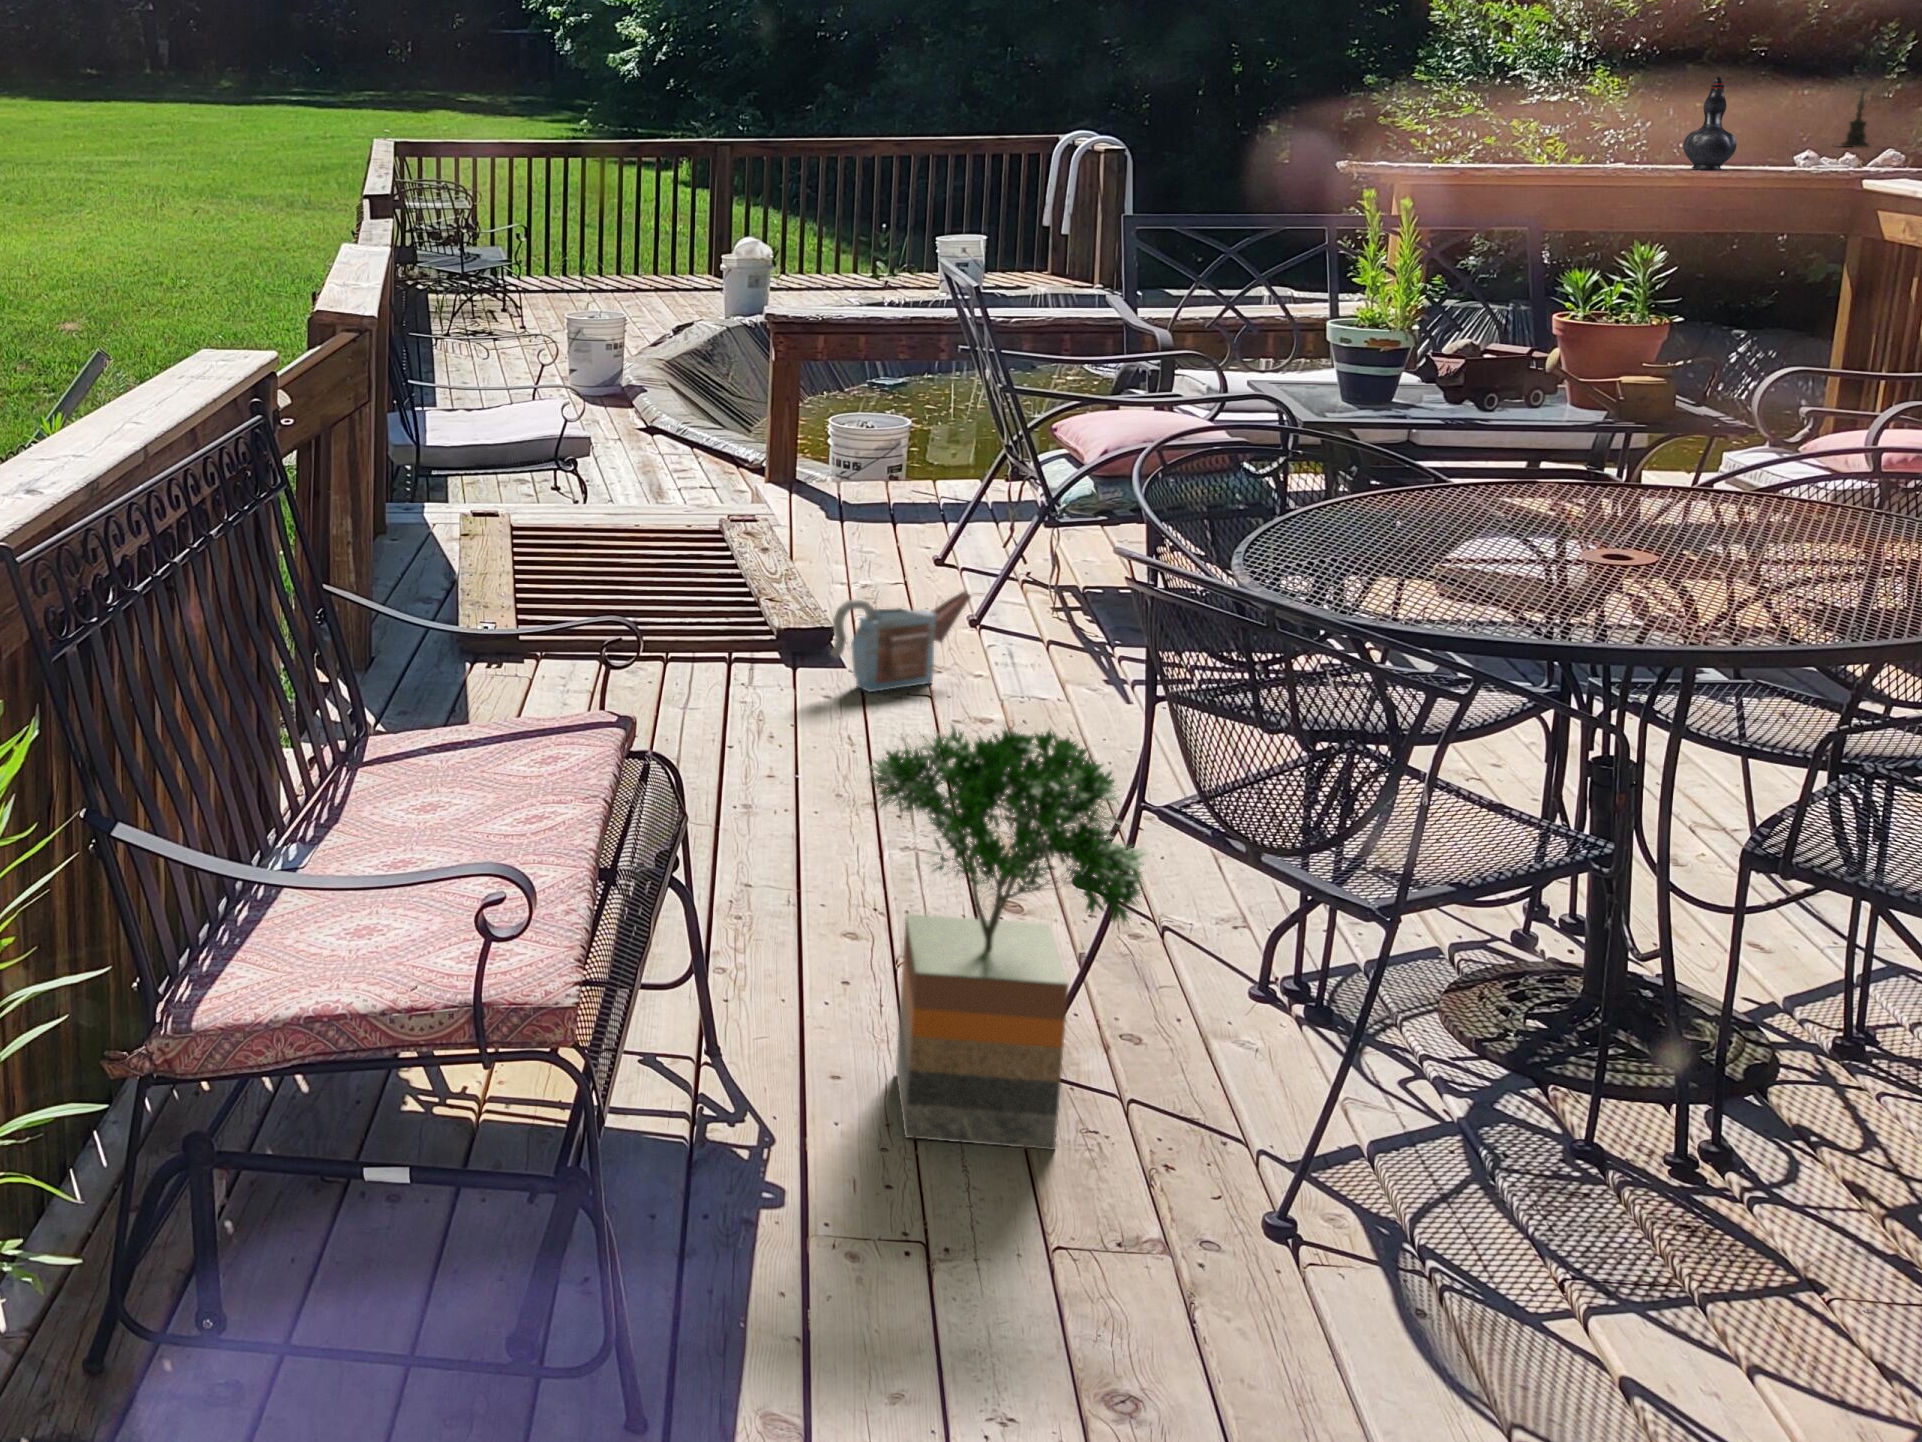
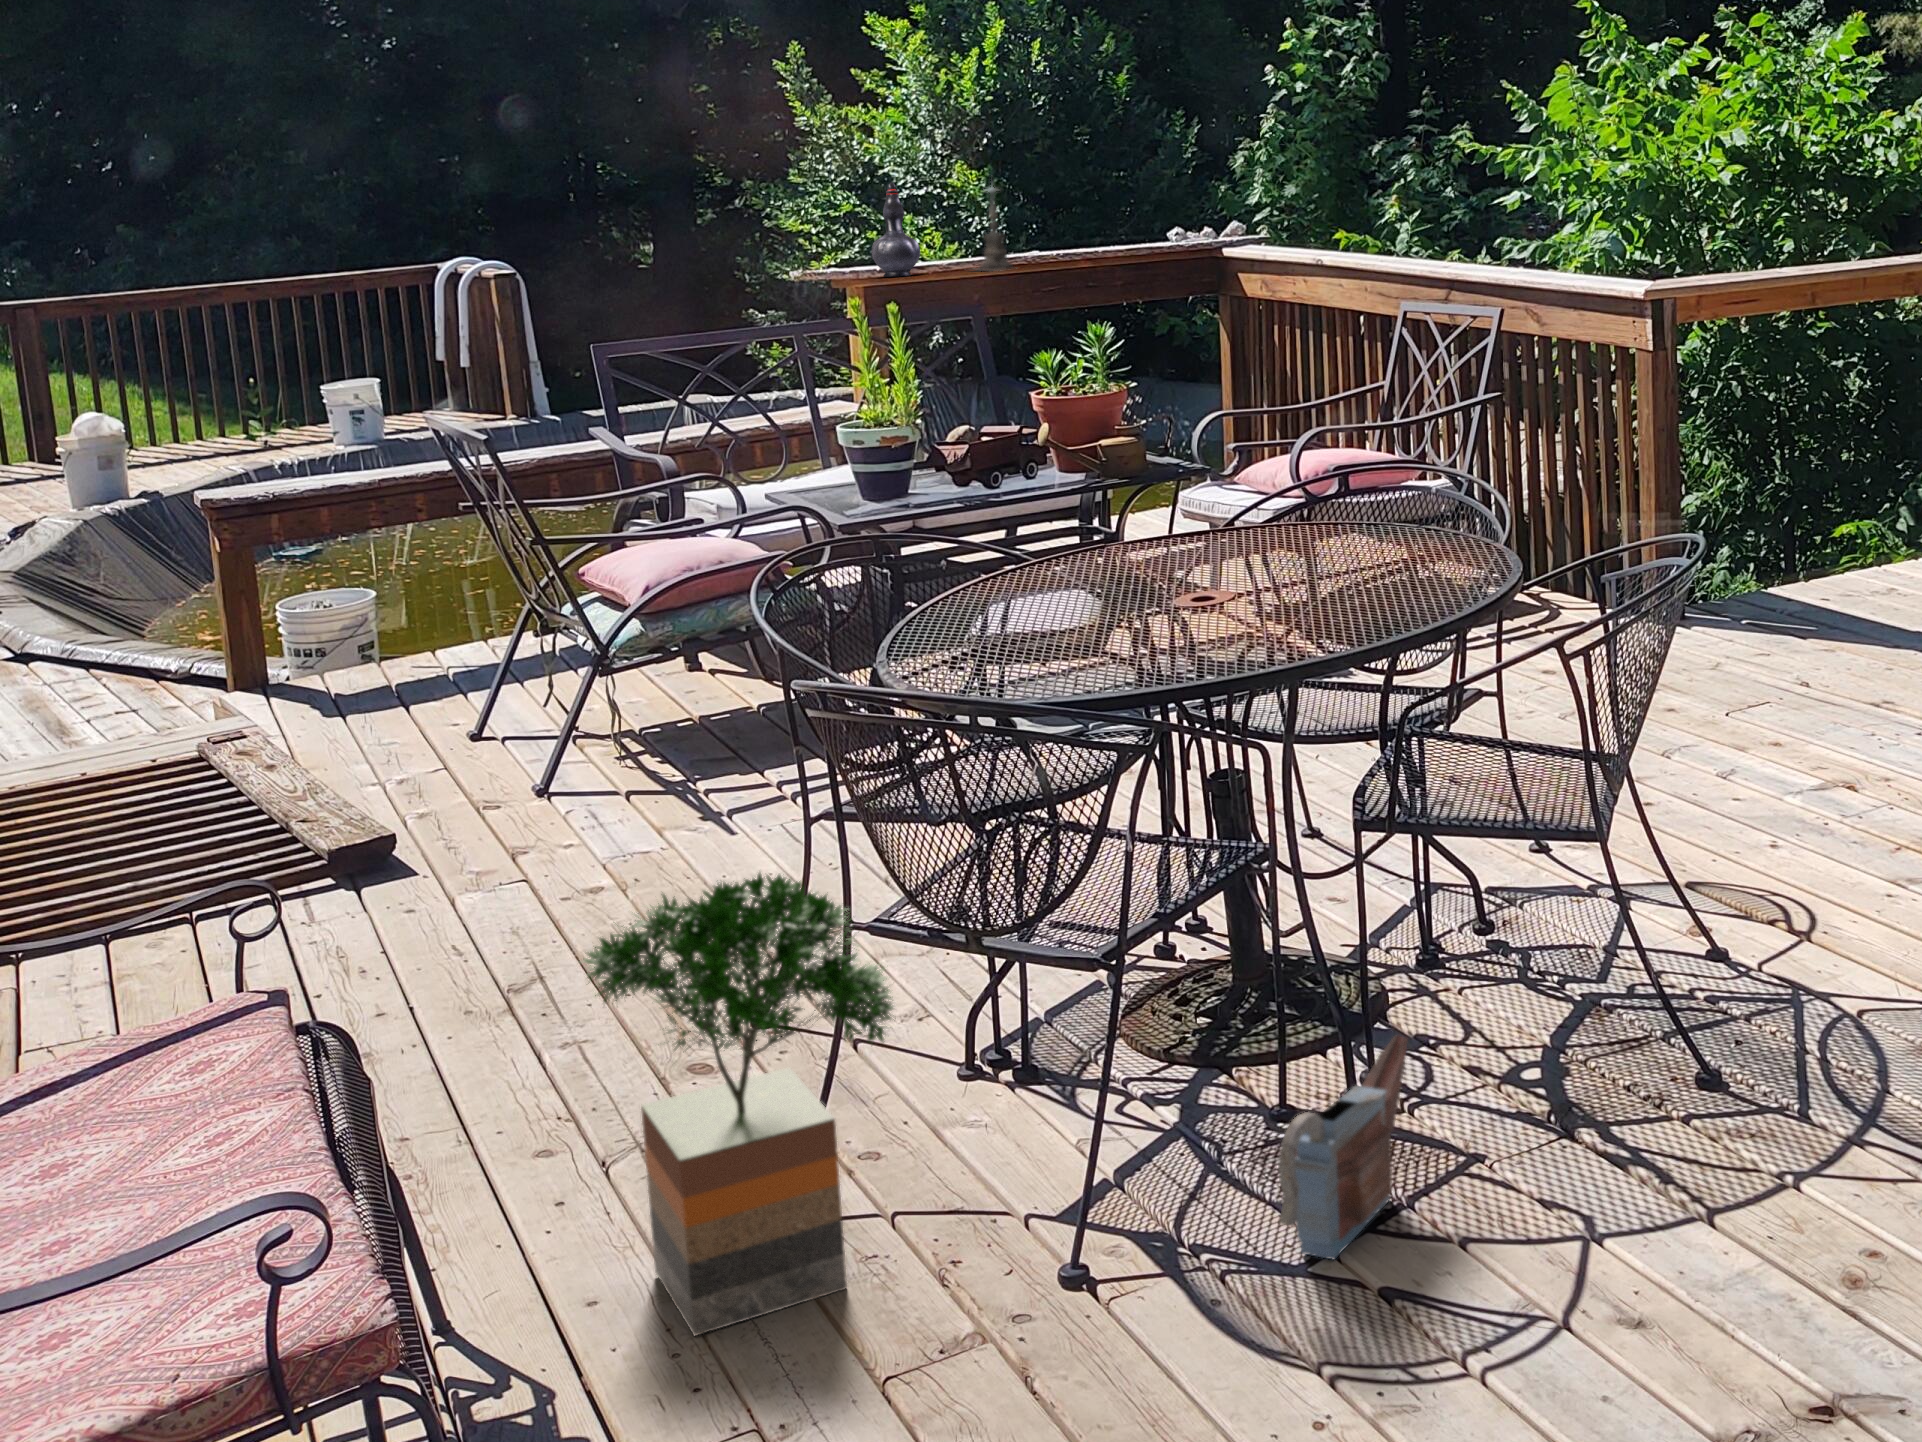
decorative vase: present [1683,77,1737,170] -> present [871,182,920,277]
candle holder: present [1842,85,1870,147] -> present [978,187,1014,271]
watering can: present [831,591,971,692] -> present [1278,1035,1408,1259]

